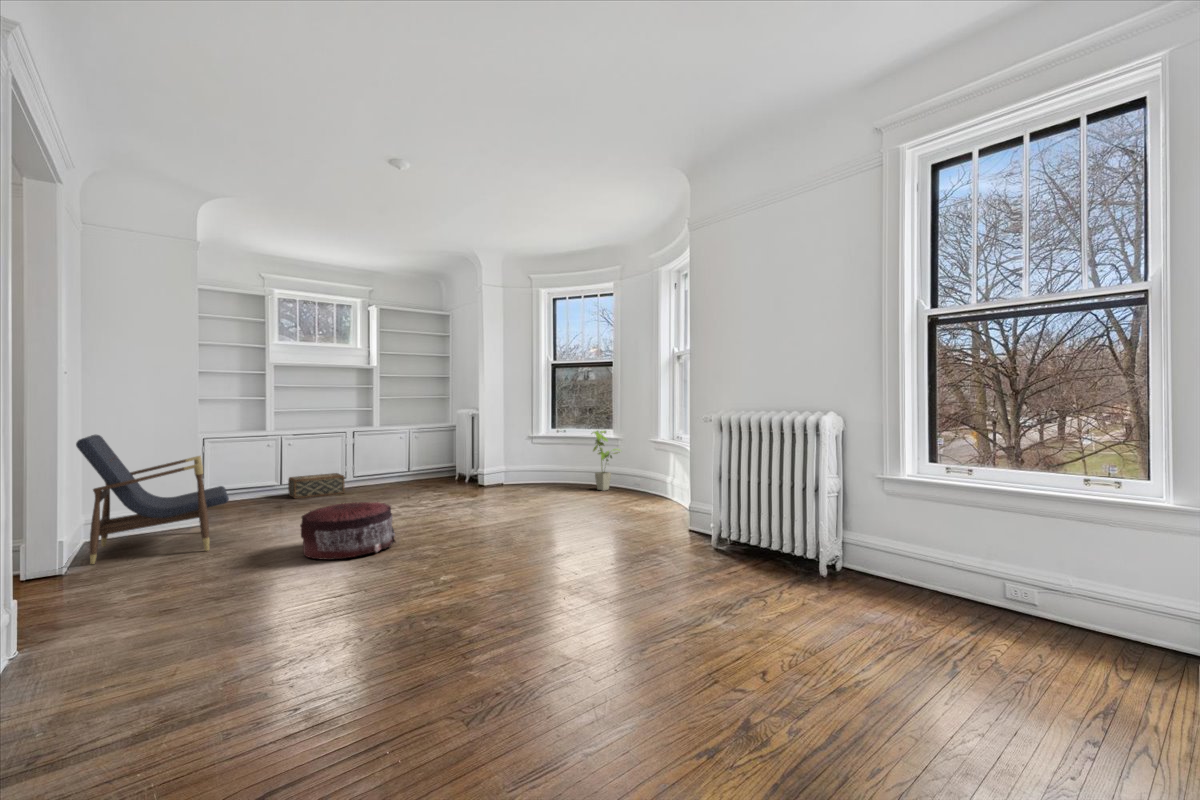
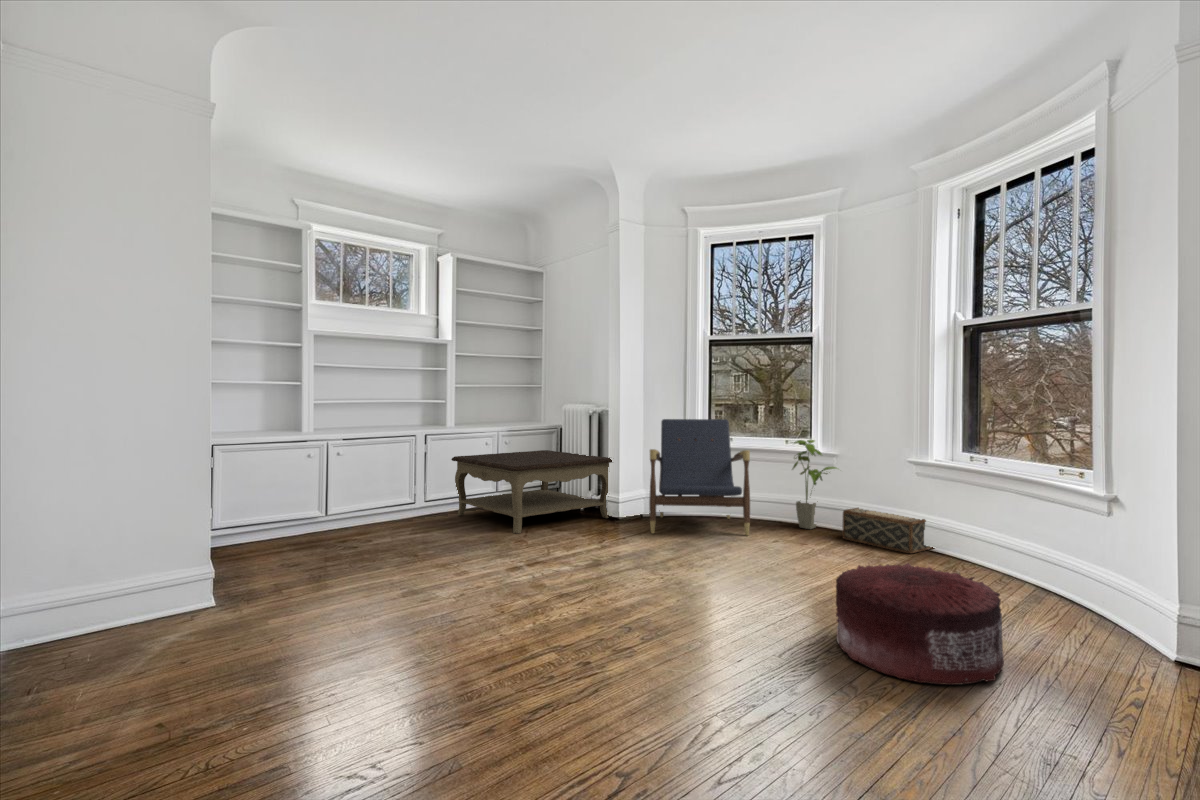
lounge chair: present [76,435,229,564] -> present [649,419,750,535]
coffee table: none [373,441,482,495] -> present [451,450,612,533]
woven basket: present [288,473,345,498] -> present [843,508,933,554]
pouf: present [300,502,395,560] -> present [836,563,1004,685]

